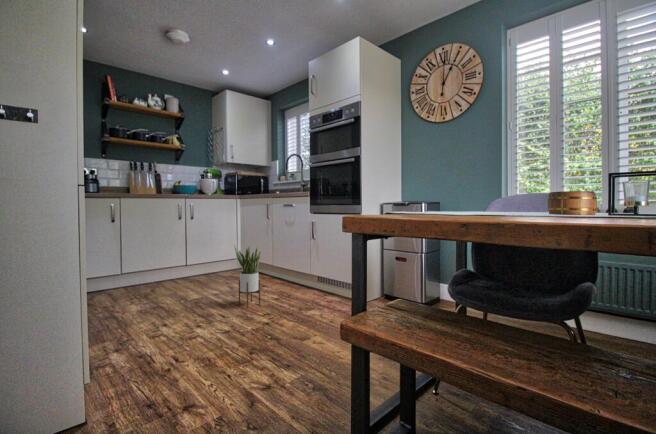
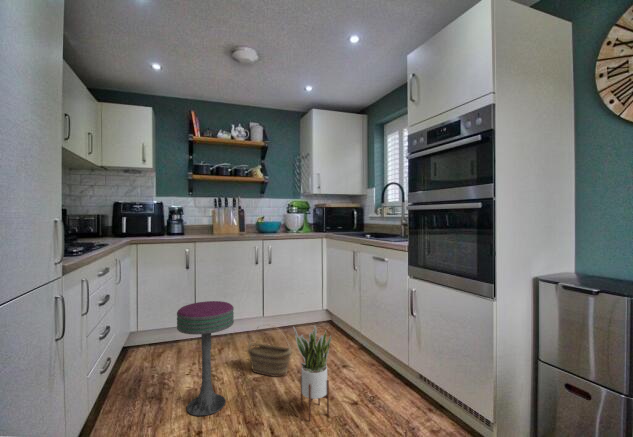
bar stool: none [134,234,182,317] -> present [177,301,234,416]
basket: none [184,257,224,296] -> present [247,330,291,377]

